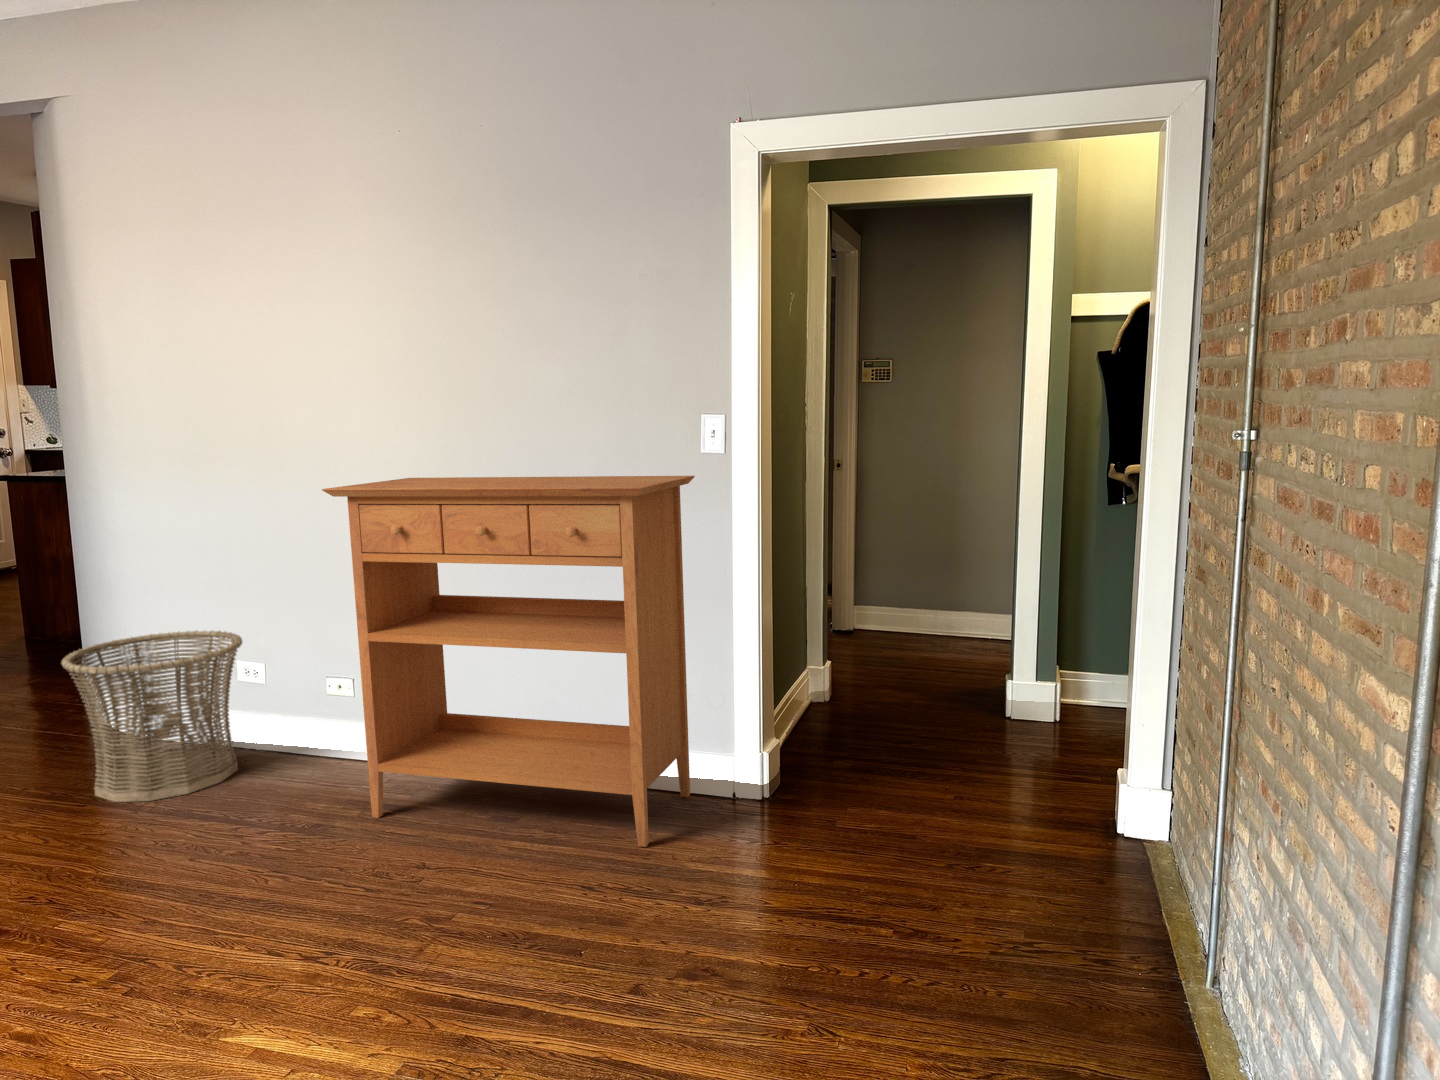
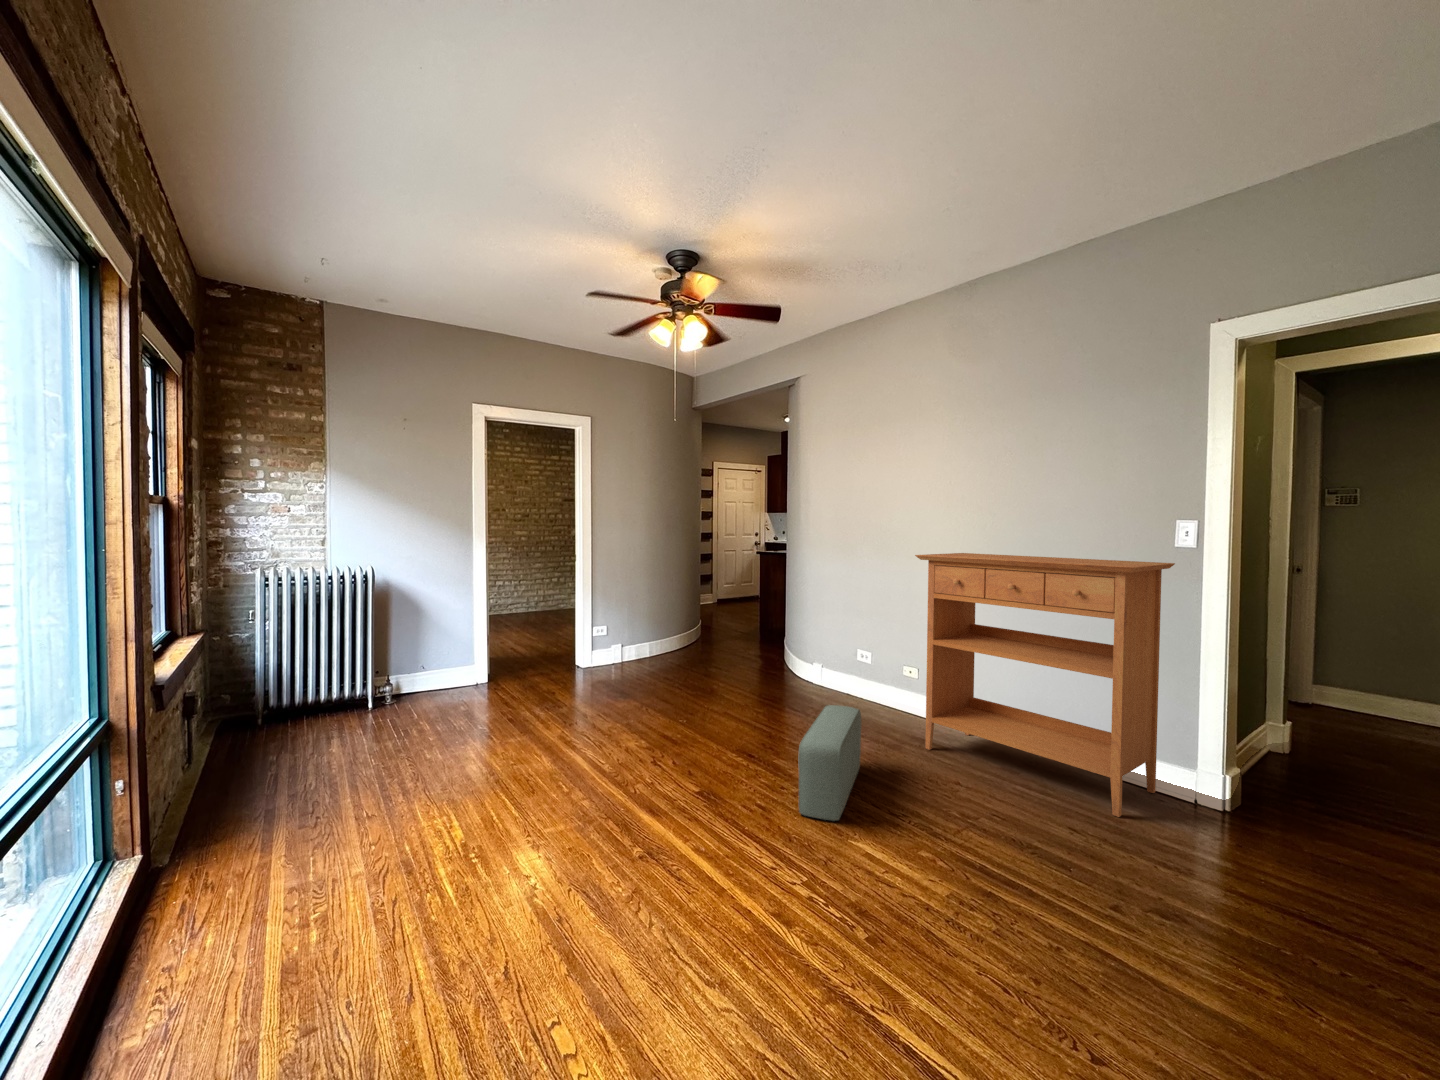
basket: present [61,631,243,802] -> none [776,625,859,712]
pouf: none [98,784,248,1022] -> present [798,705,861,821]

